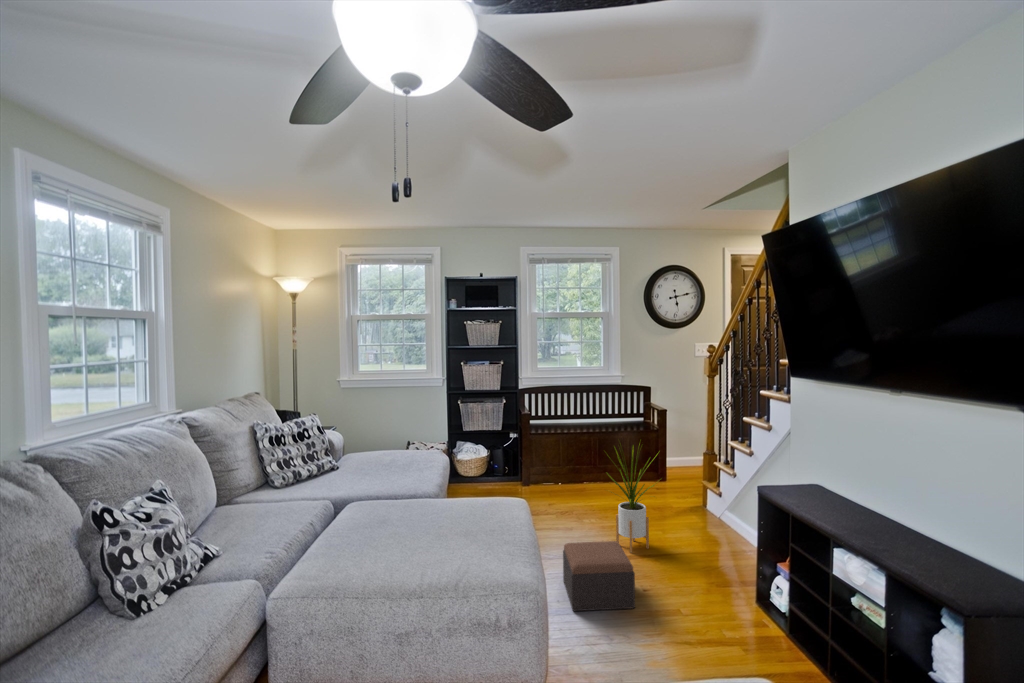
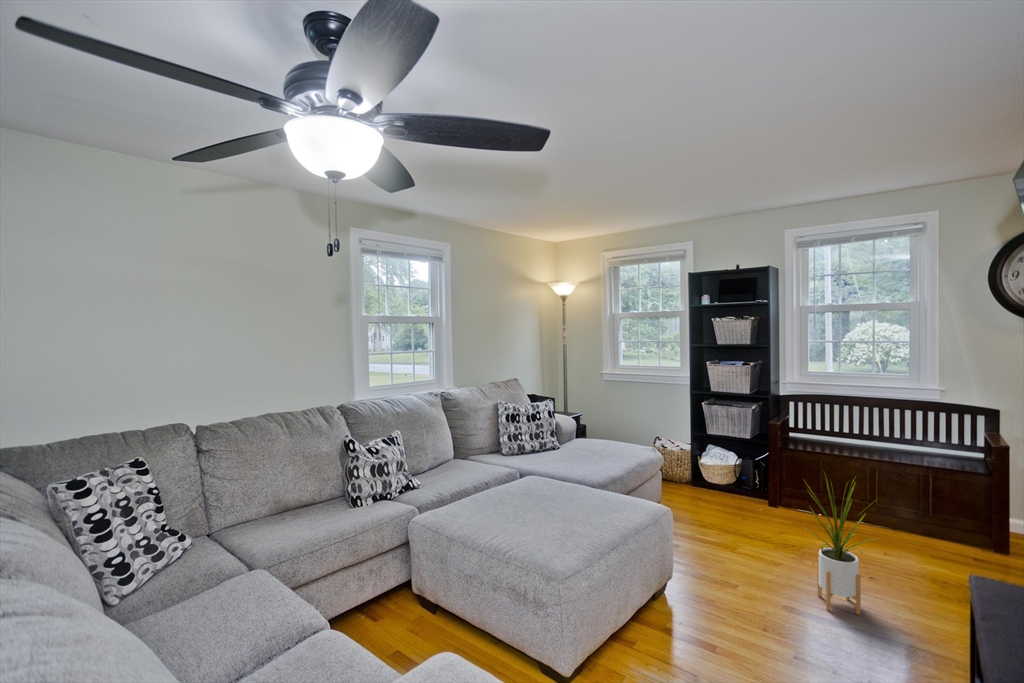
footstool: present [563,541,635,611] -> none [689,567,779,664]

